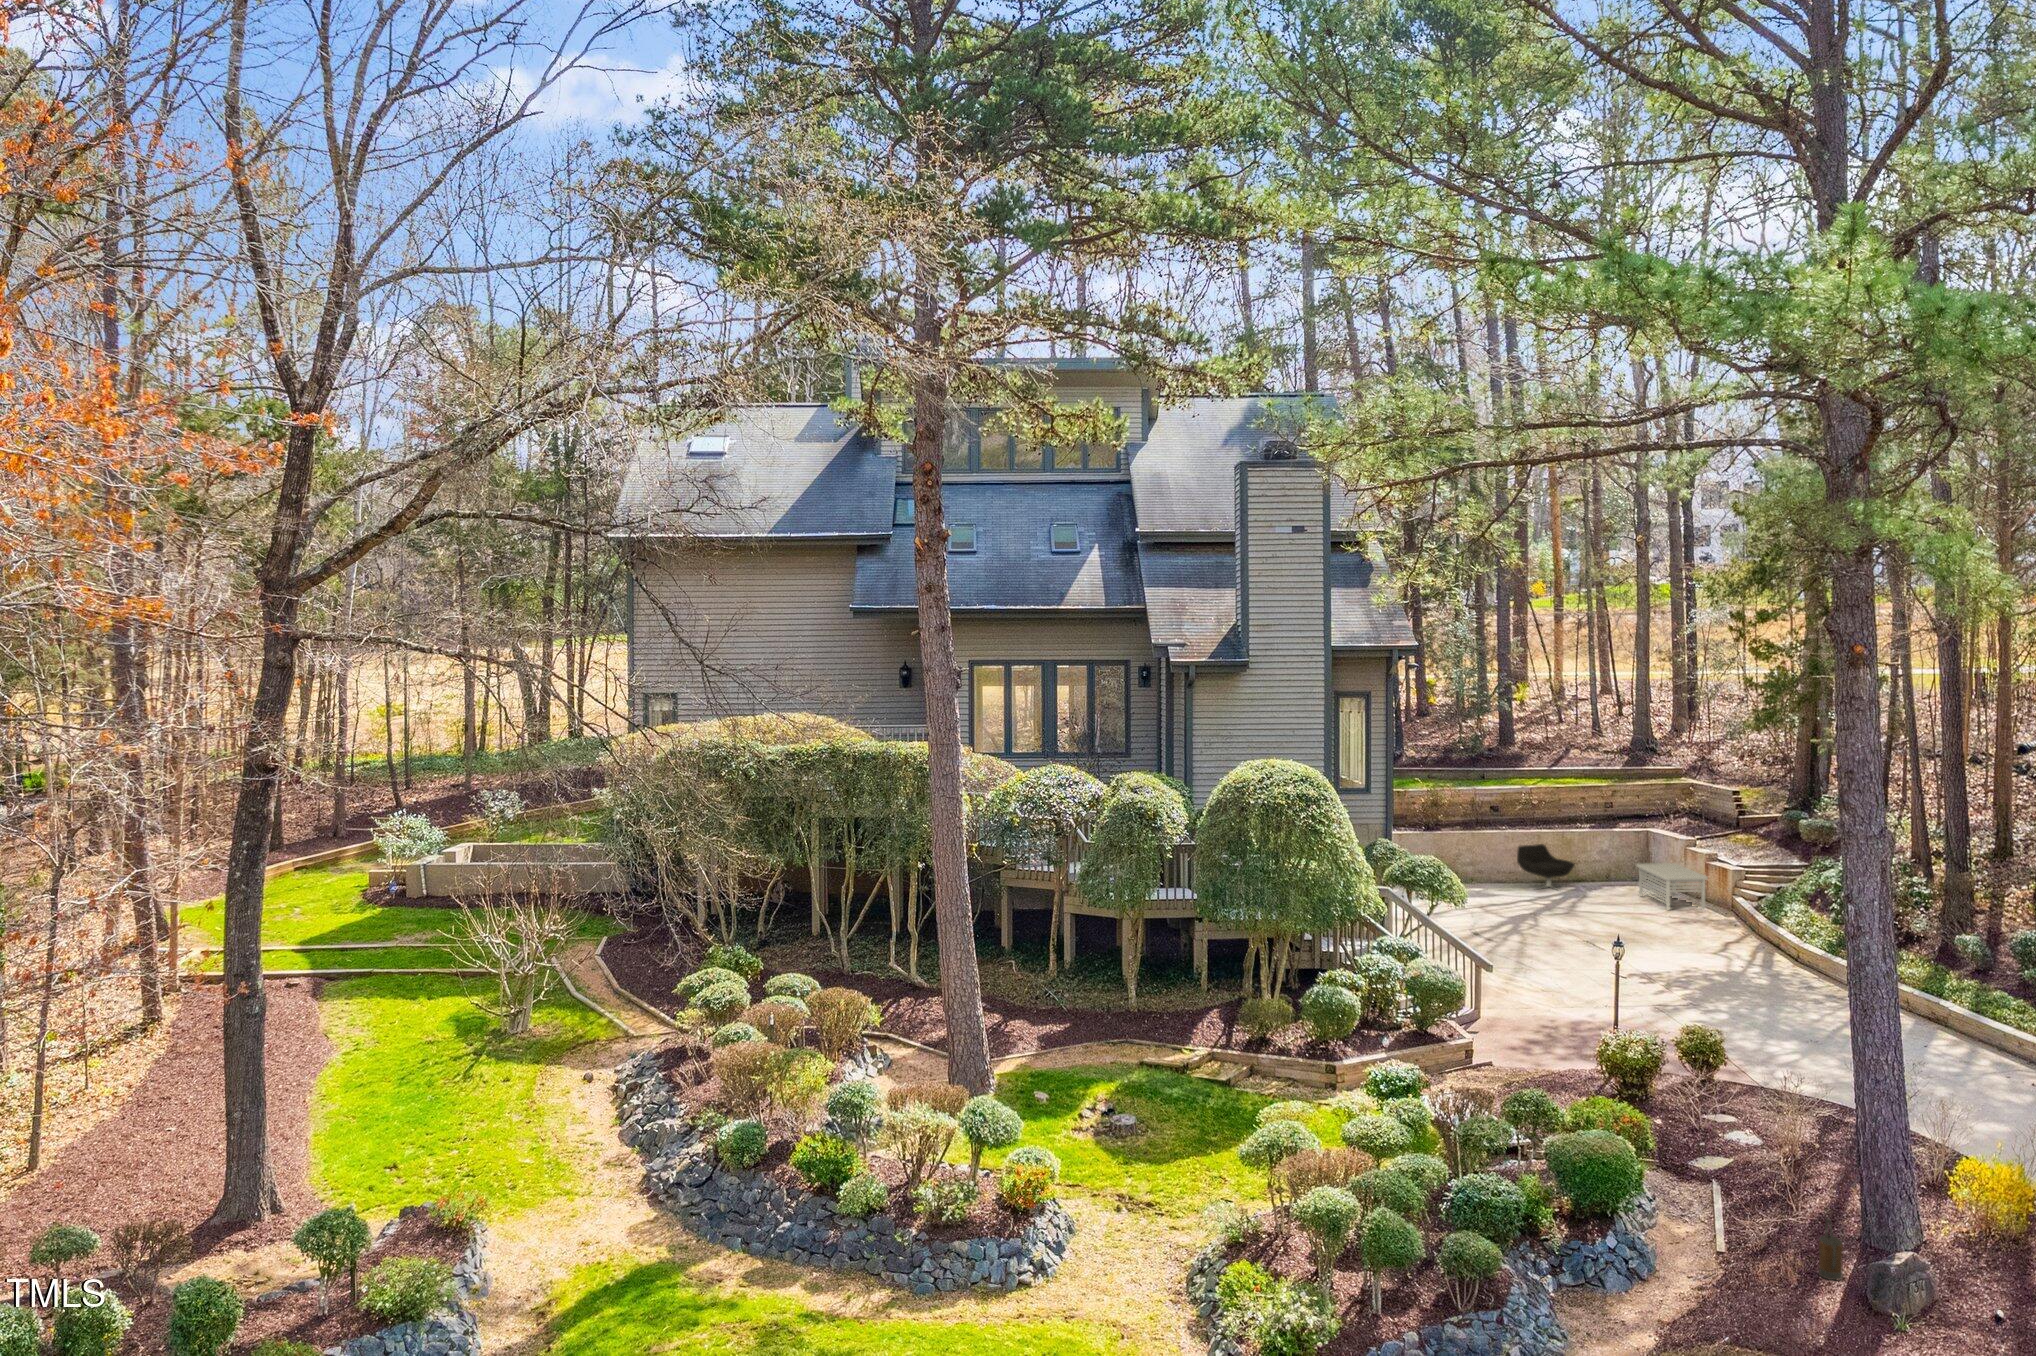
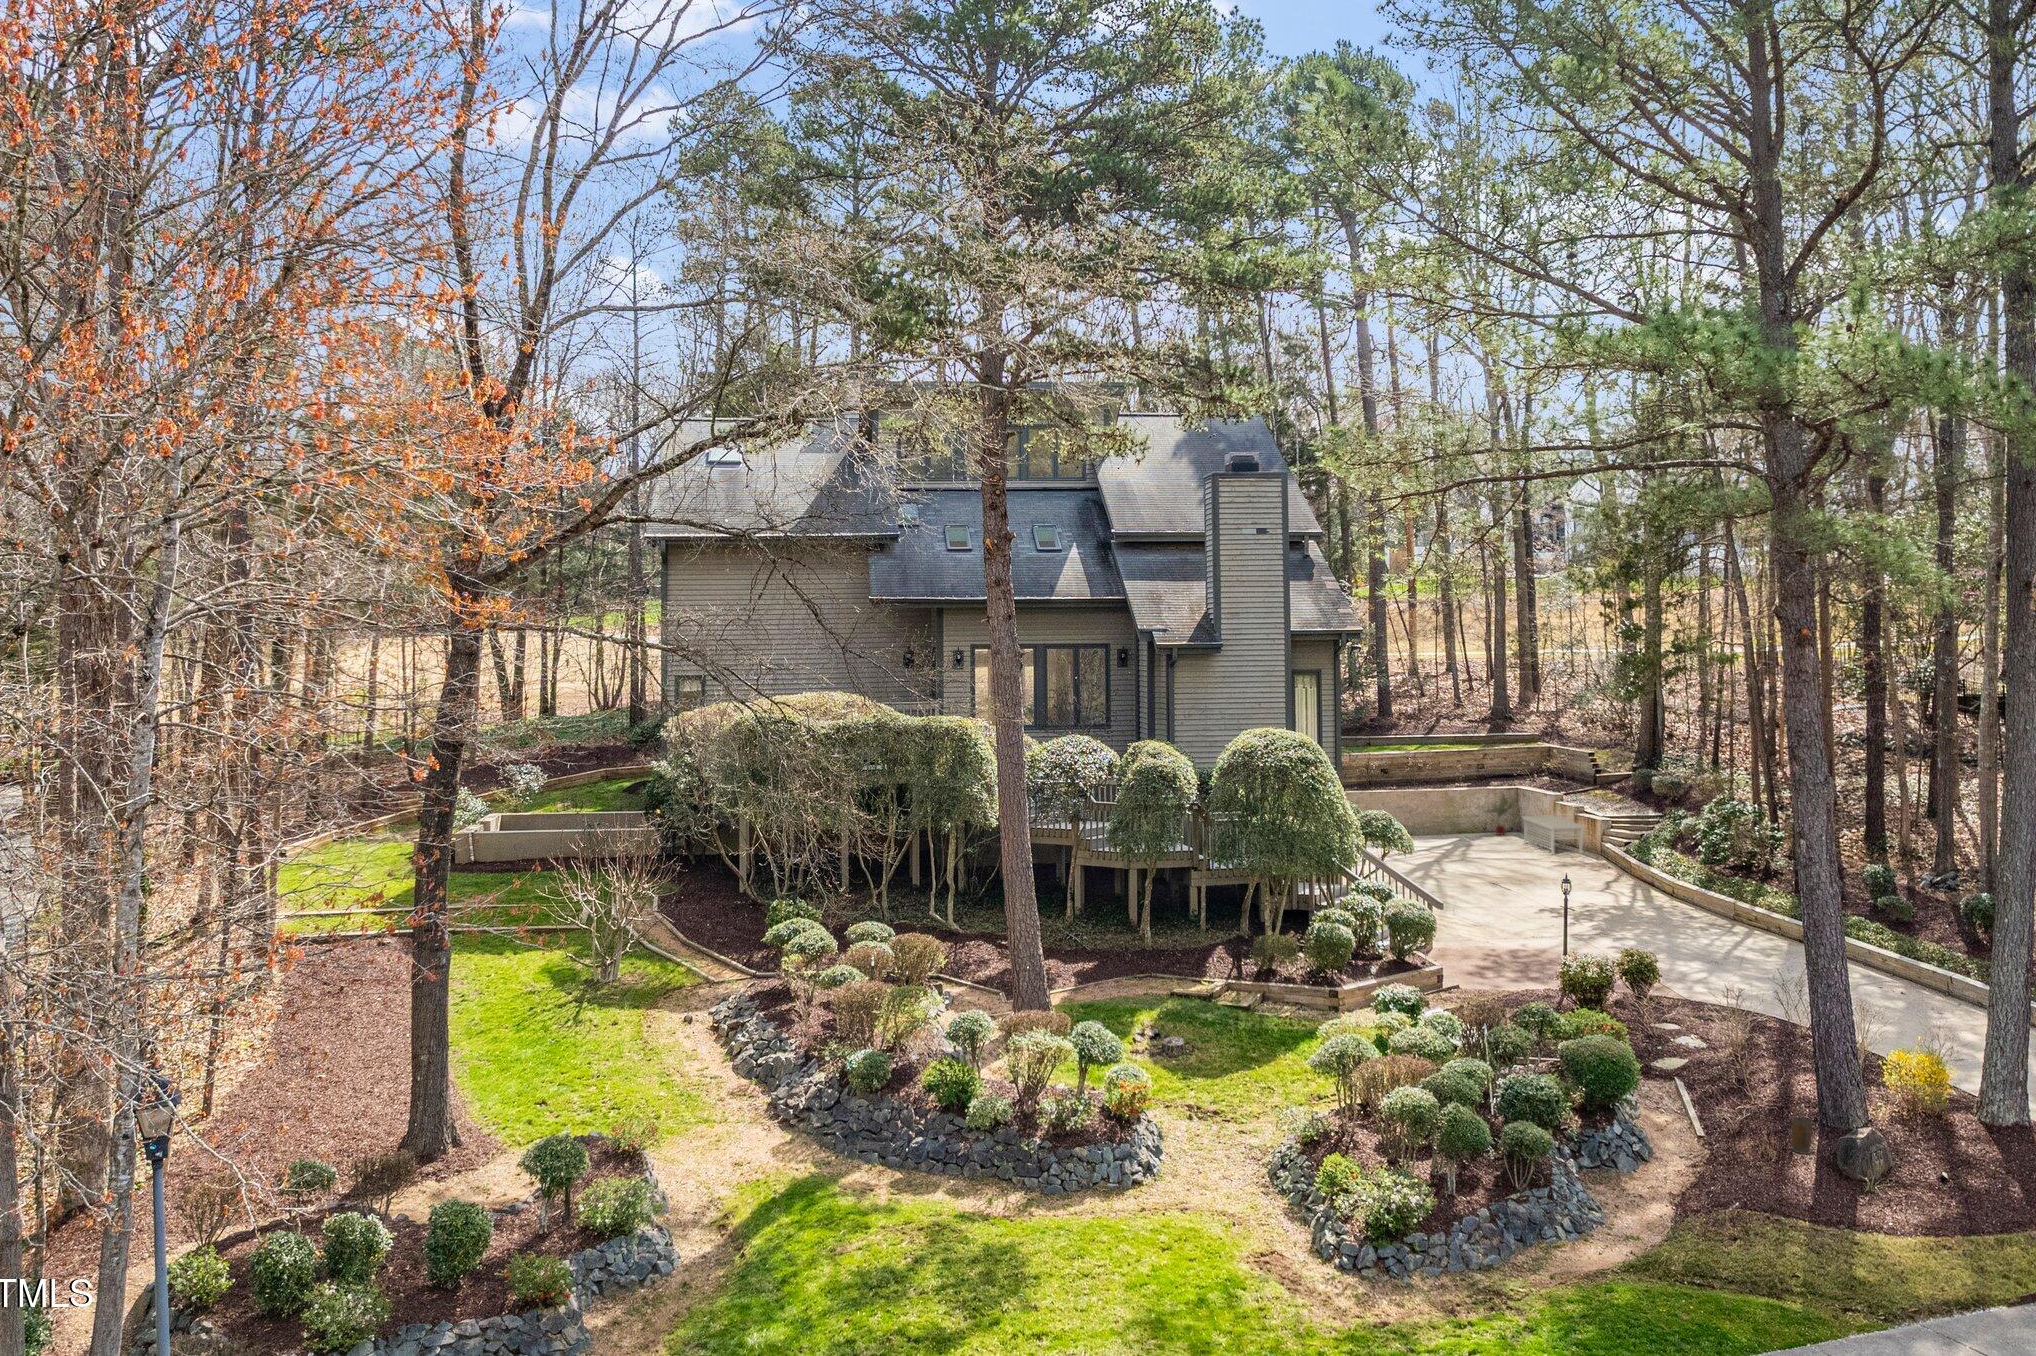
potted tree: none [1593,833,1636,886] -> present [1483,794,1517,835]
lounge chair: present [1517,844,1575,891] -> none [1420,801,1469,840]

